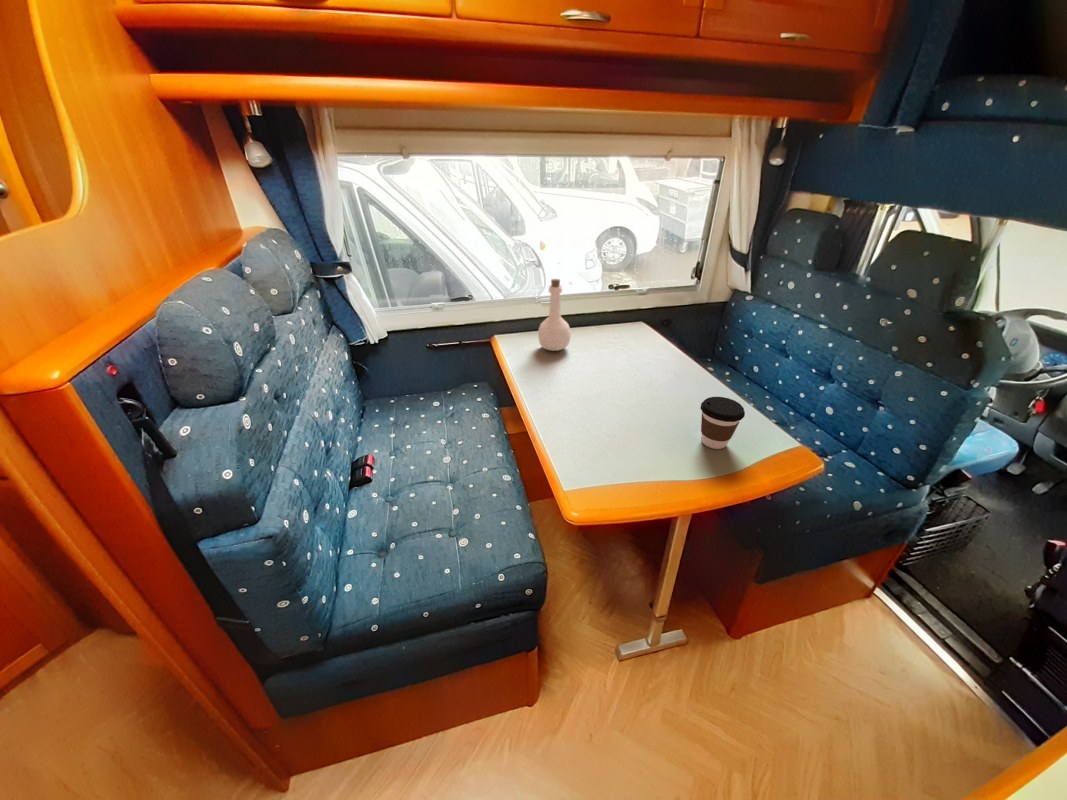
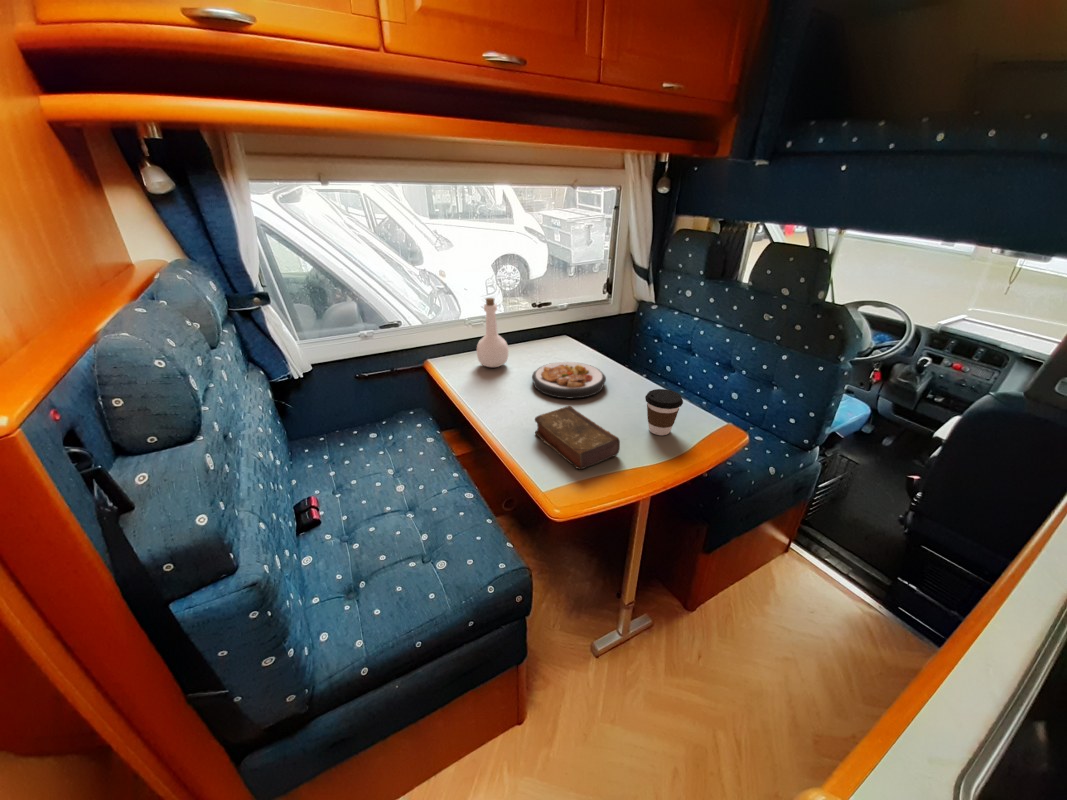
plate: none [588,352,668,394] -> present [532,362,606,398]
book: none [574,403,660,474] -> present [535,406,620,469]

